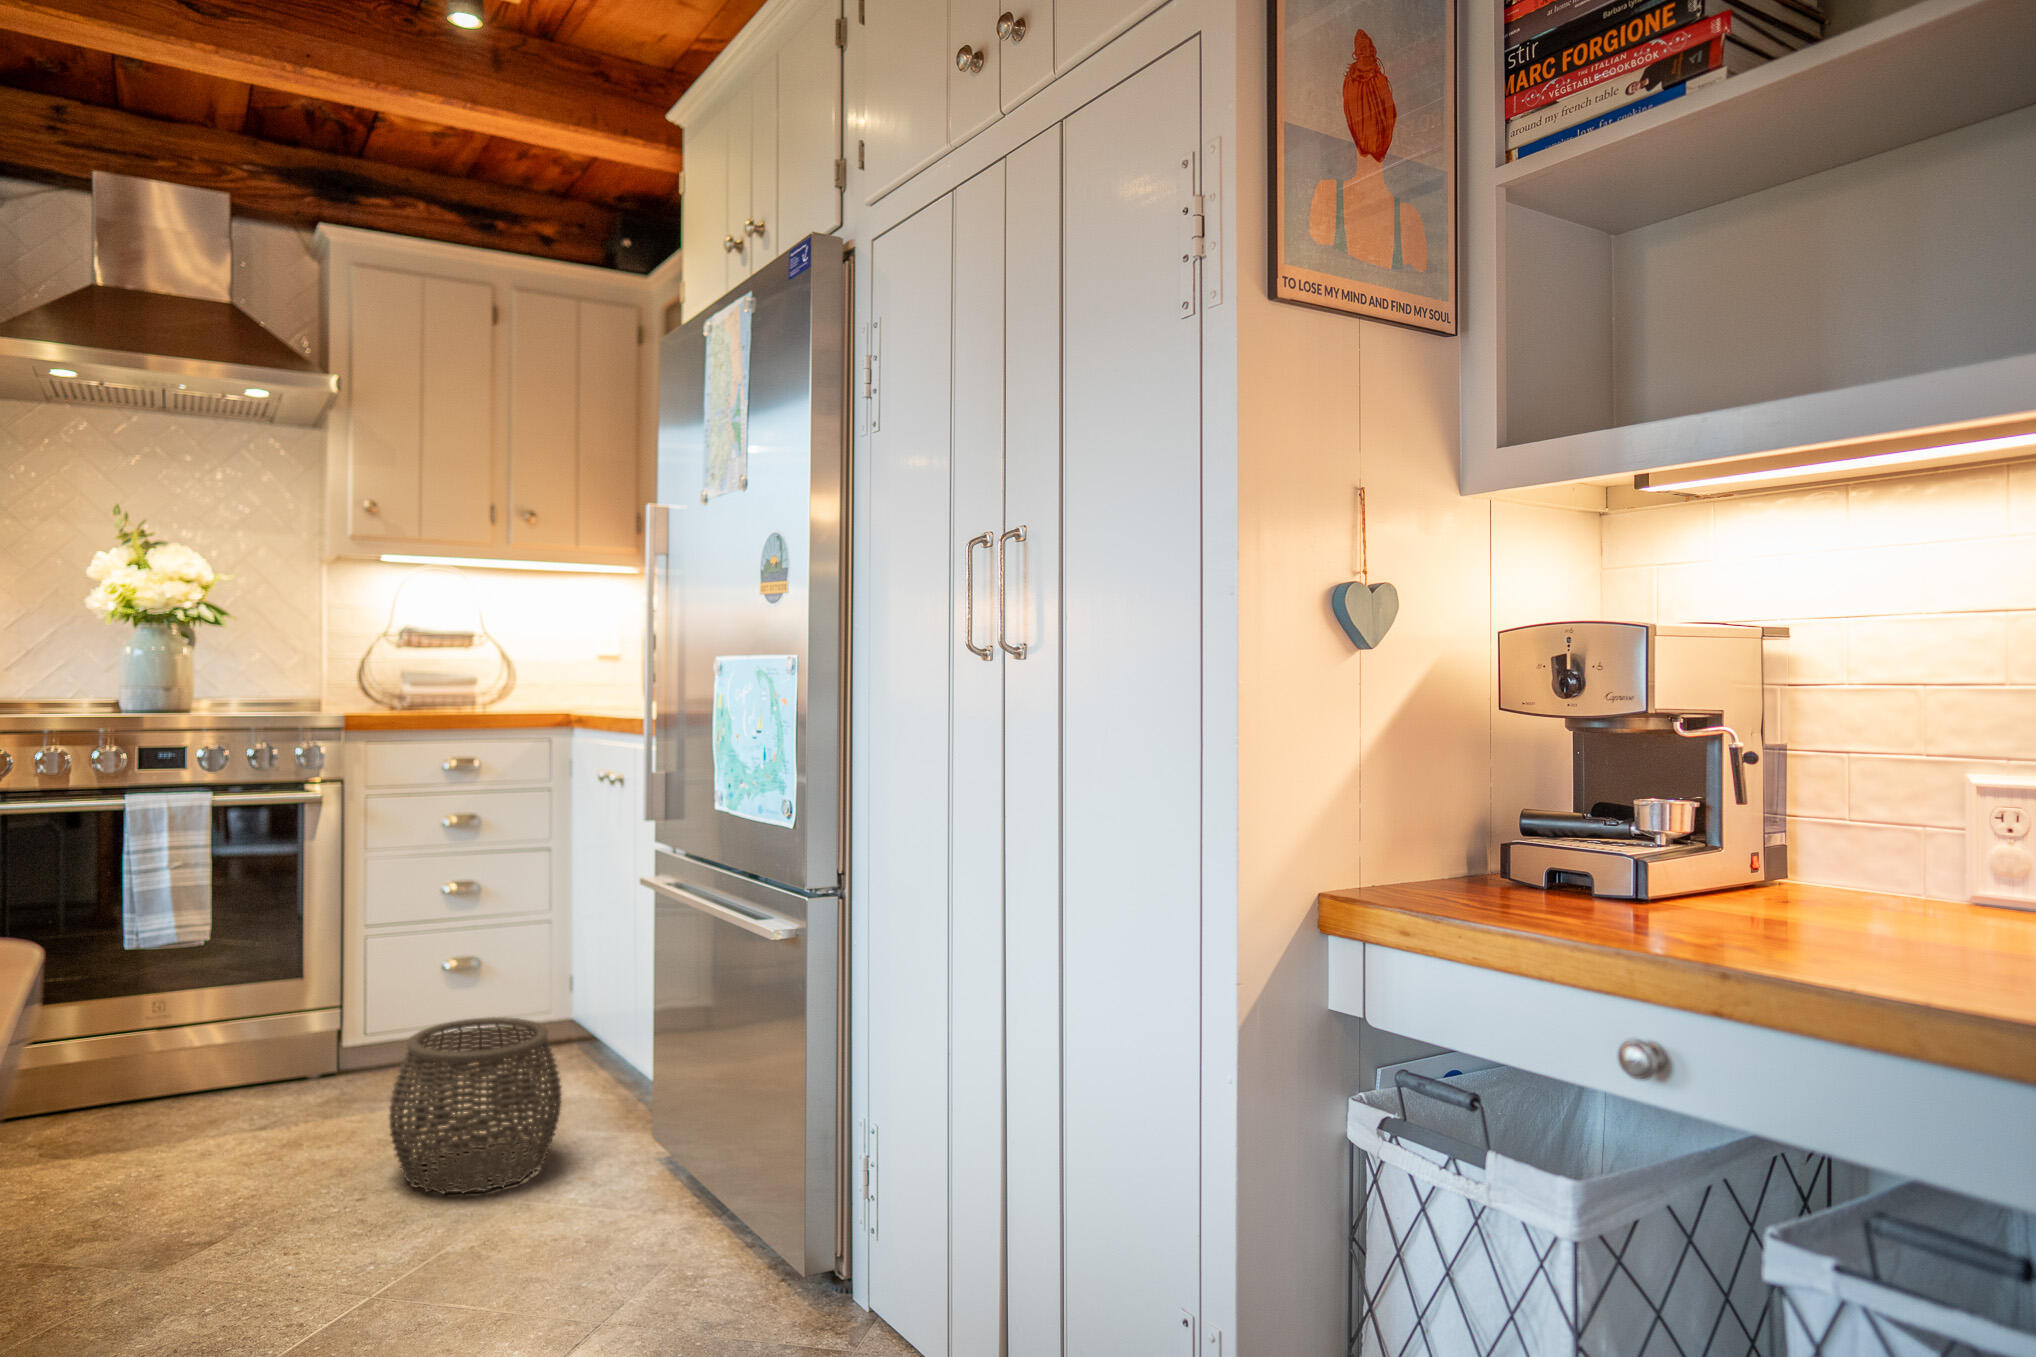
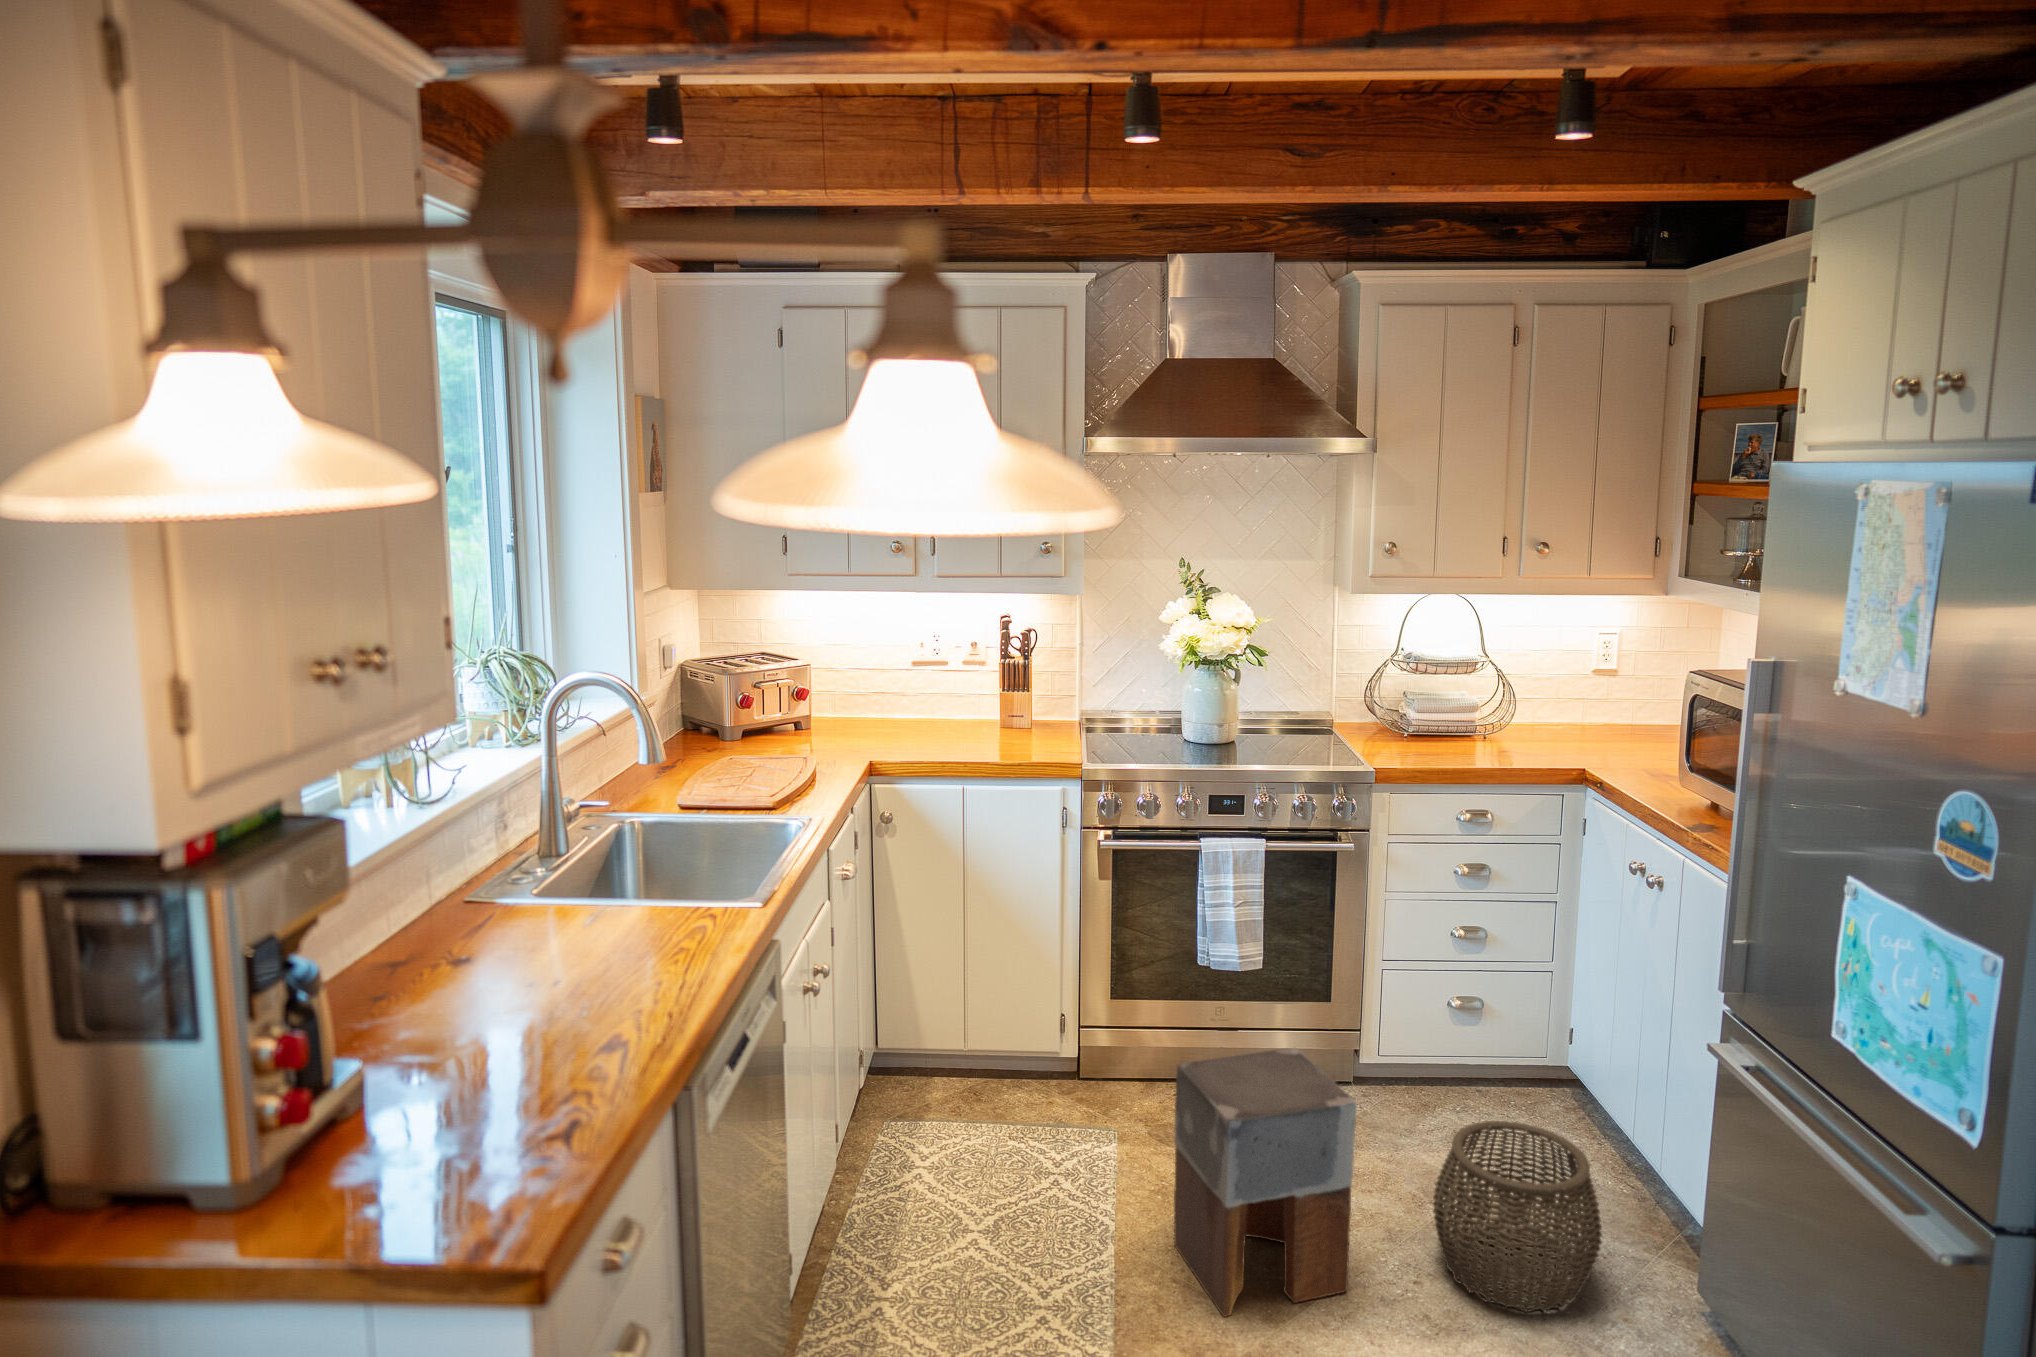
stool: none [47,972,285,1279] -> present [1174,1048,1356,1317]

